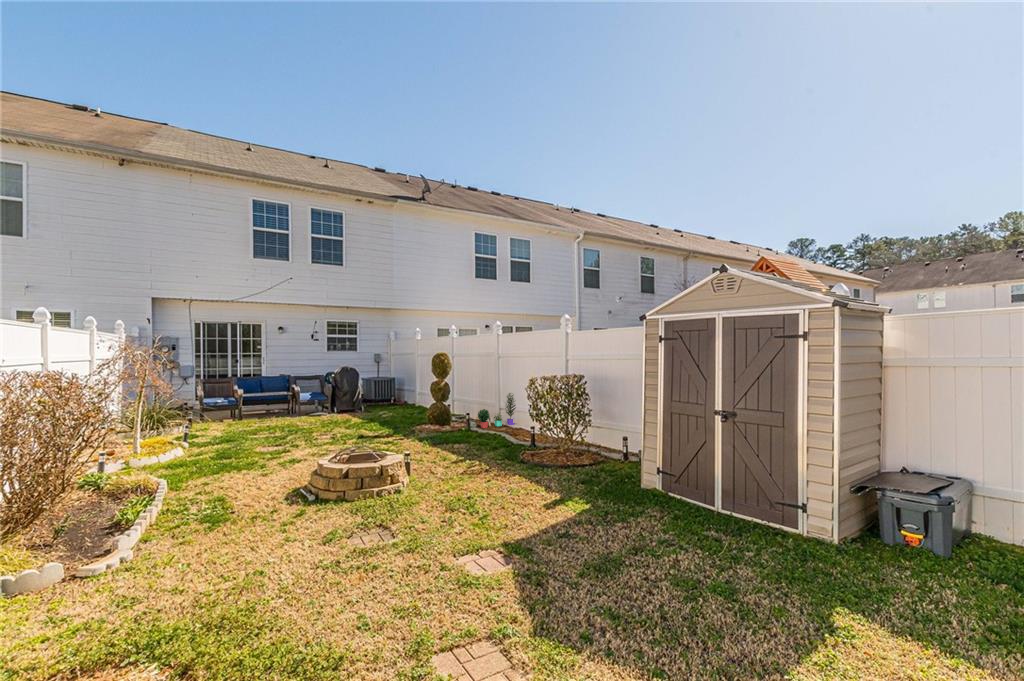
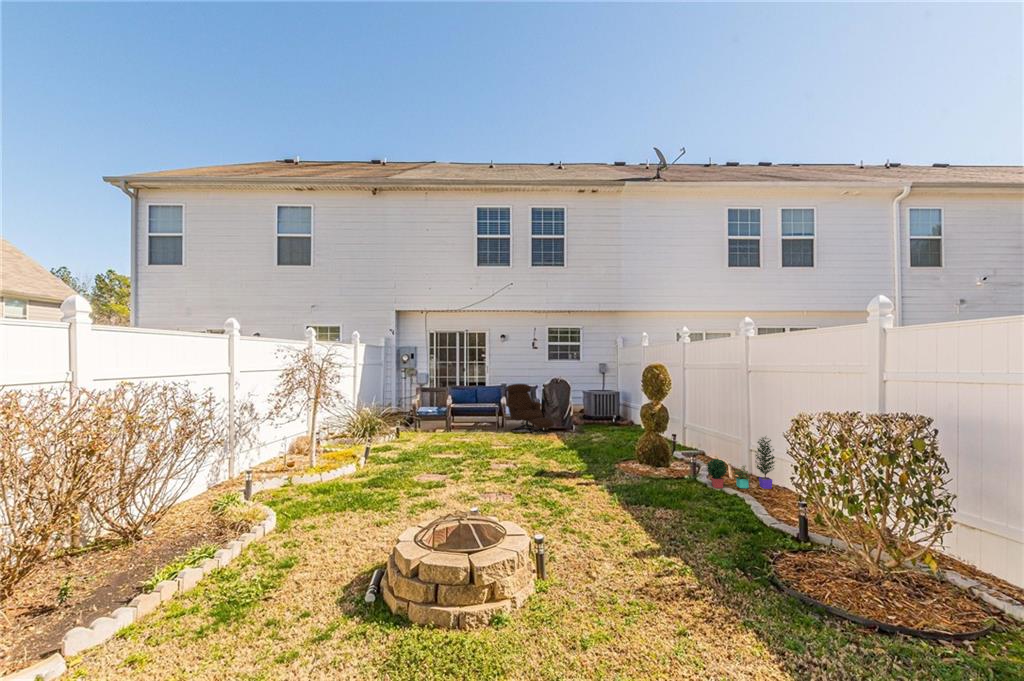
lounge chair: none [296,372,345,416] -> present [507,384,554,434]

